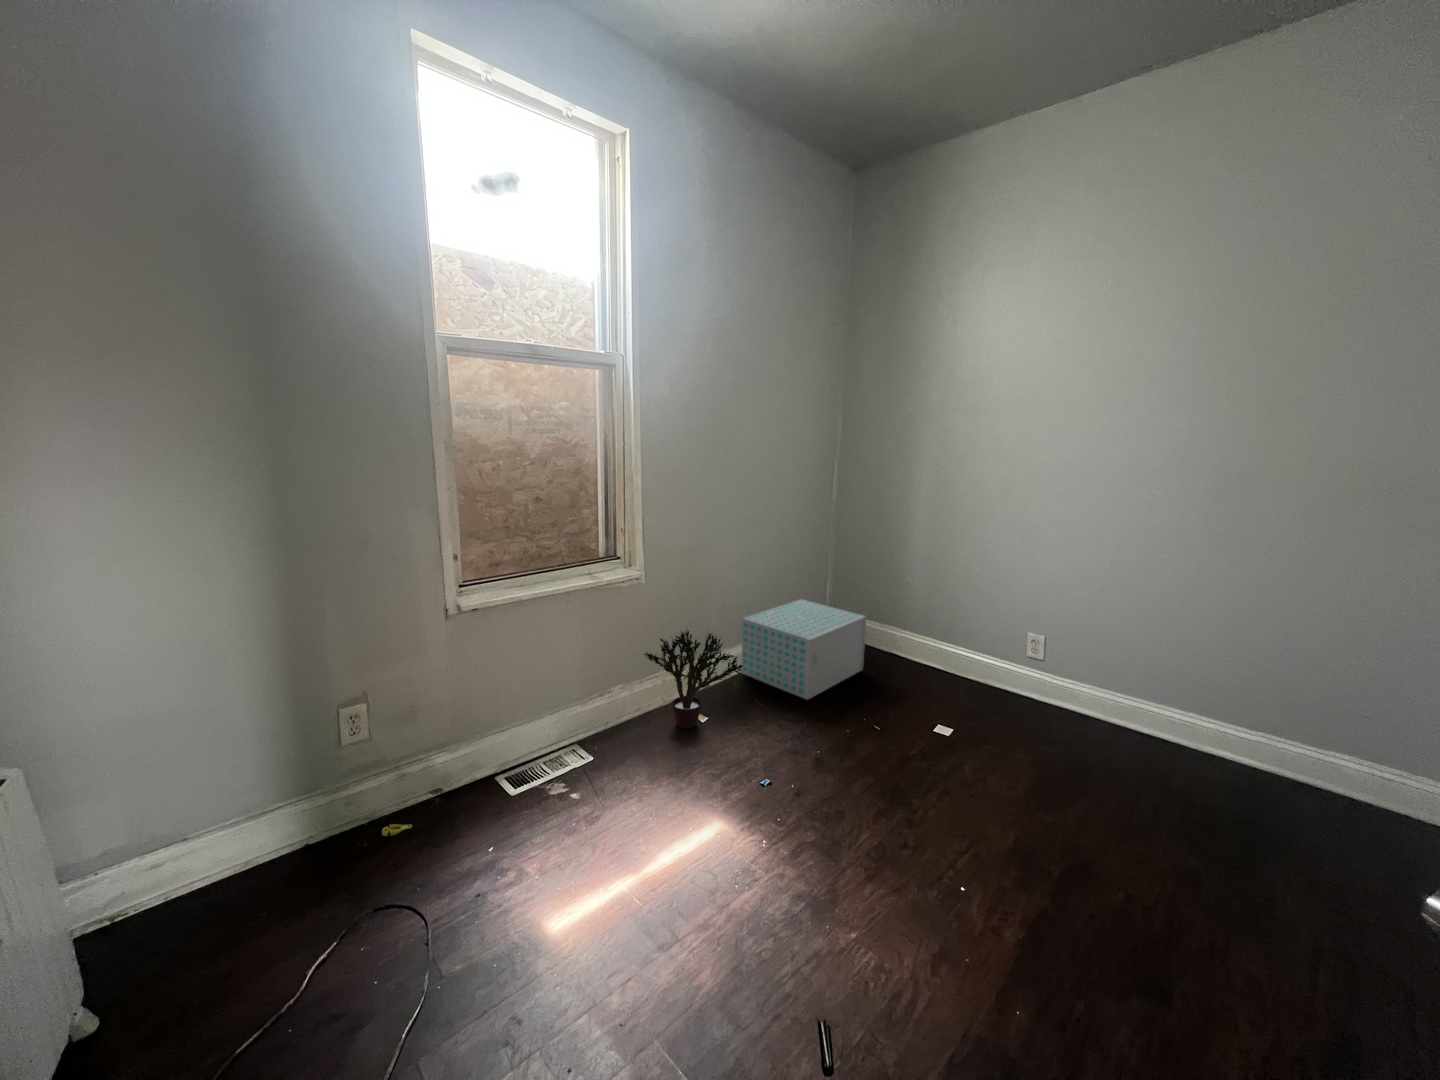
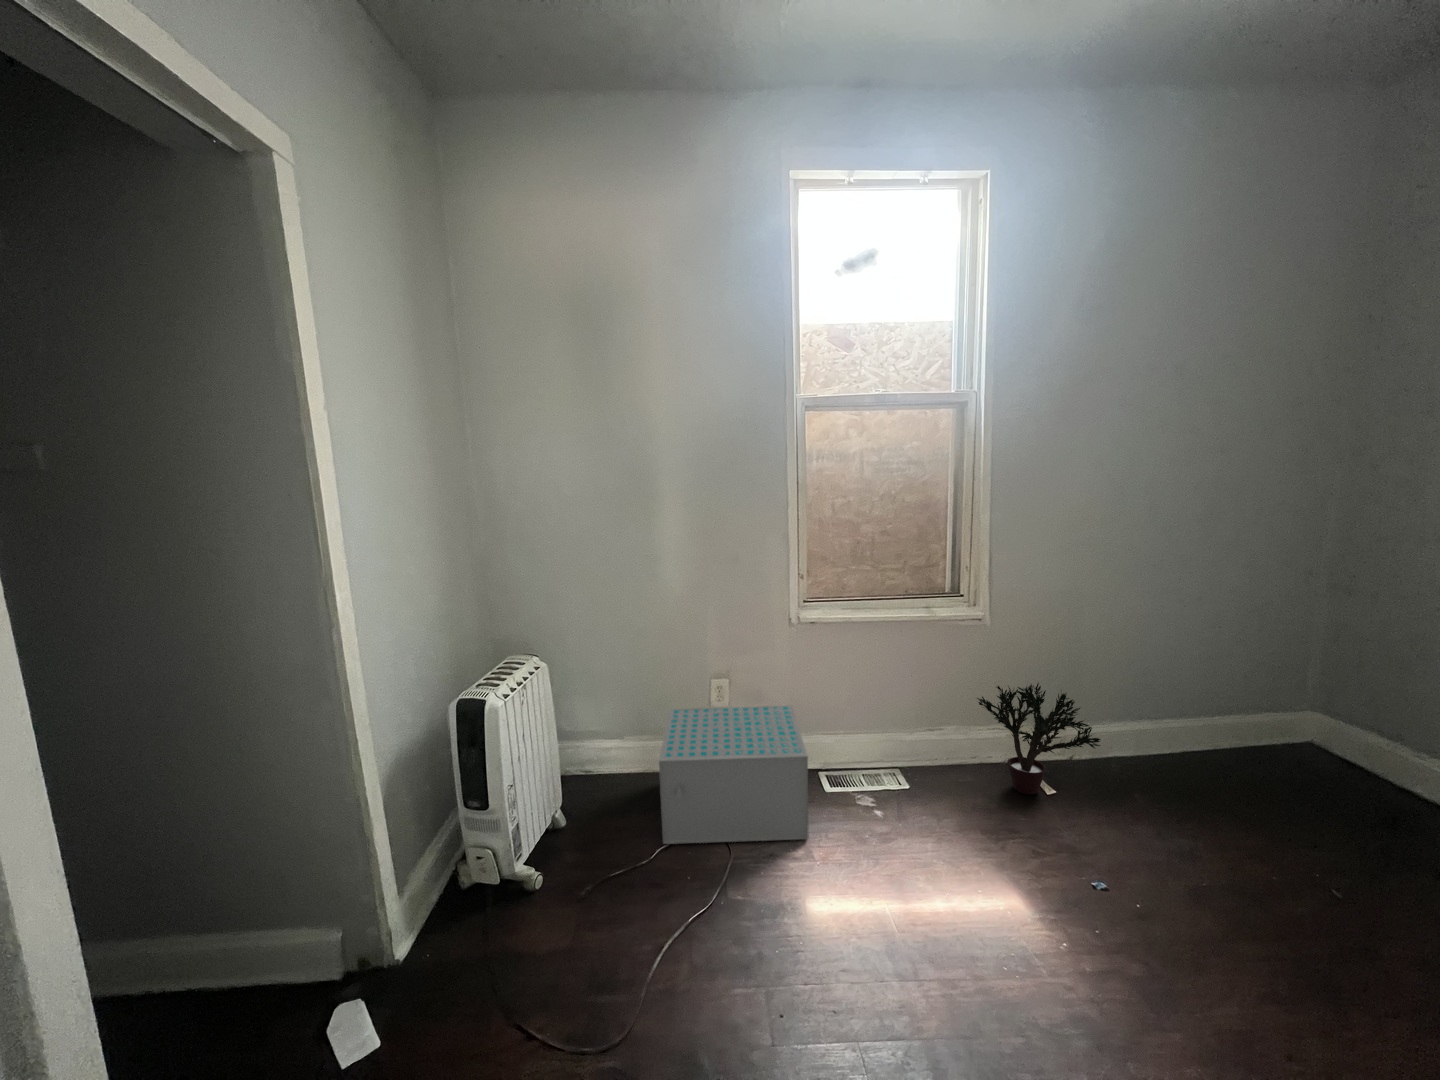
storage box: present [741,599,866,699] -> present [659,706,808,844]

